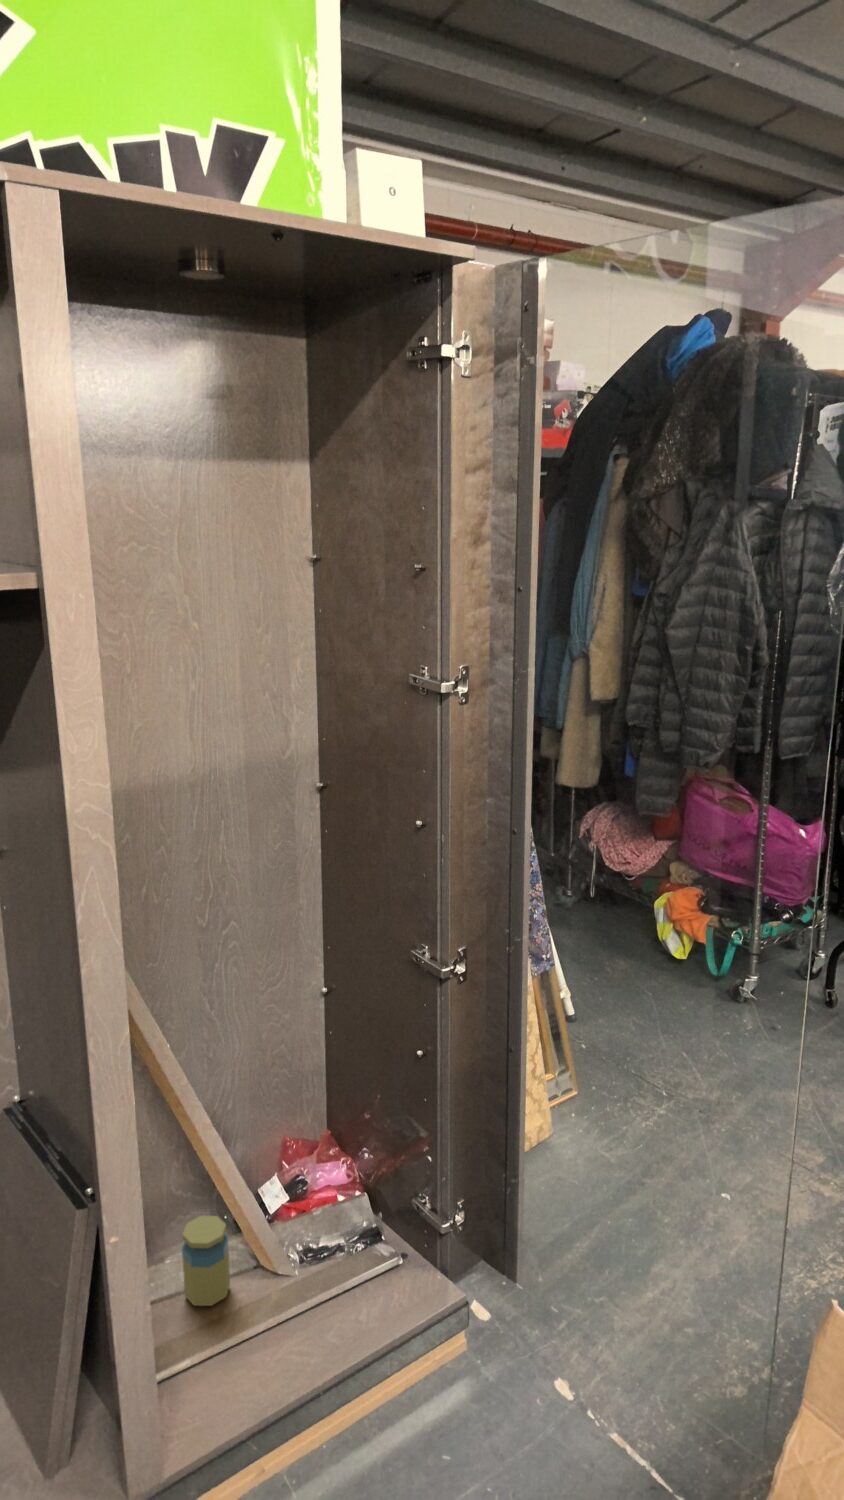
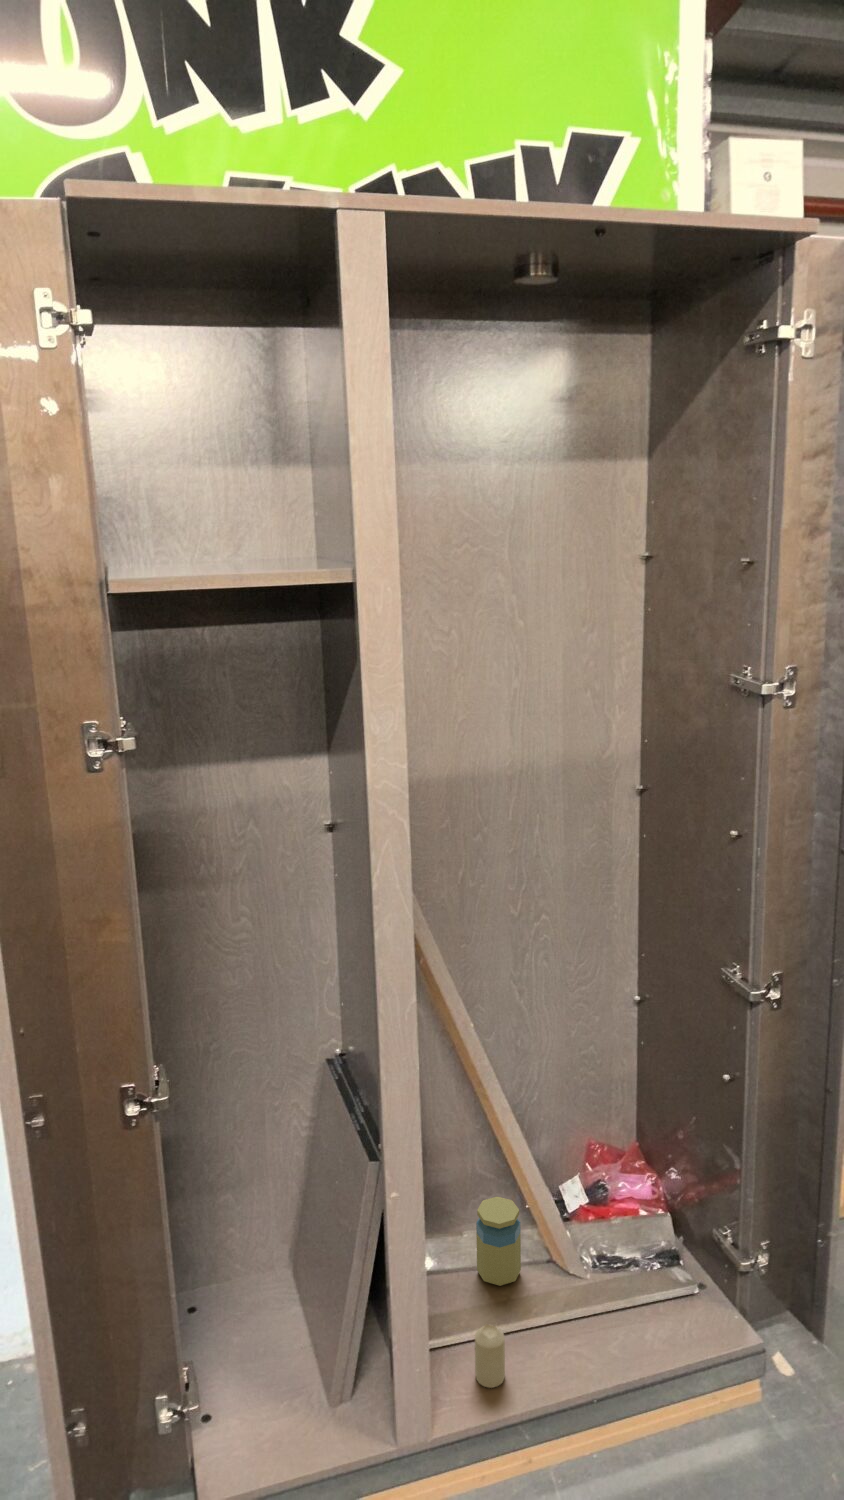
candle: none [195,1349,228,1414] -> present [475,1324,505,1388]

